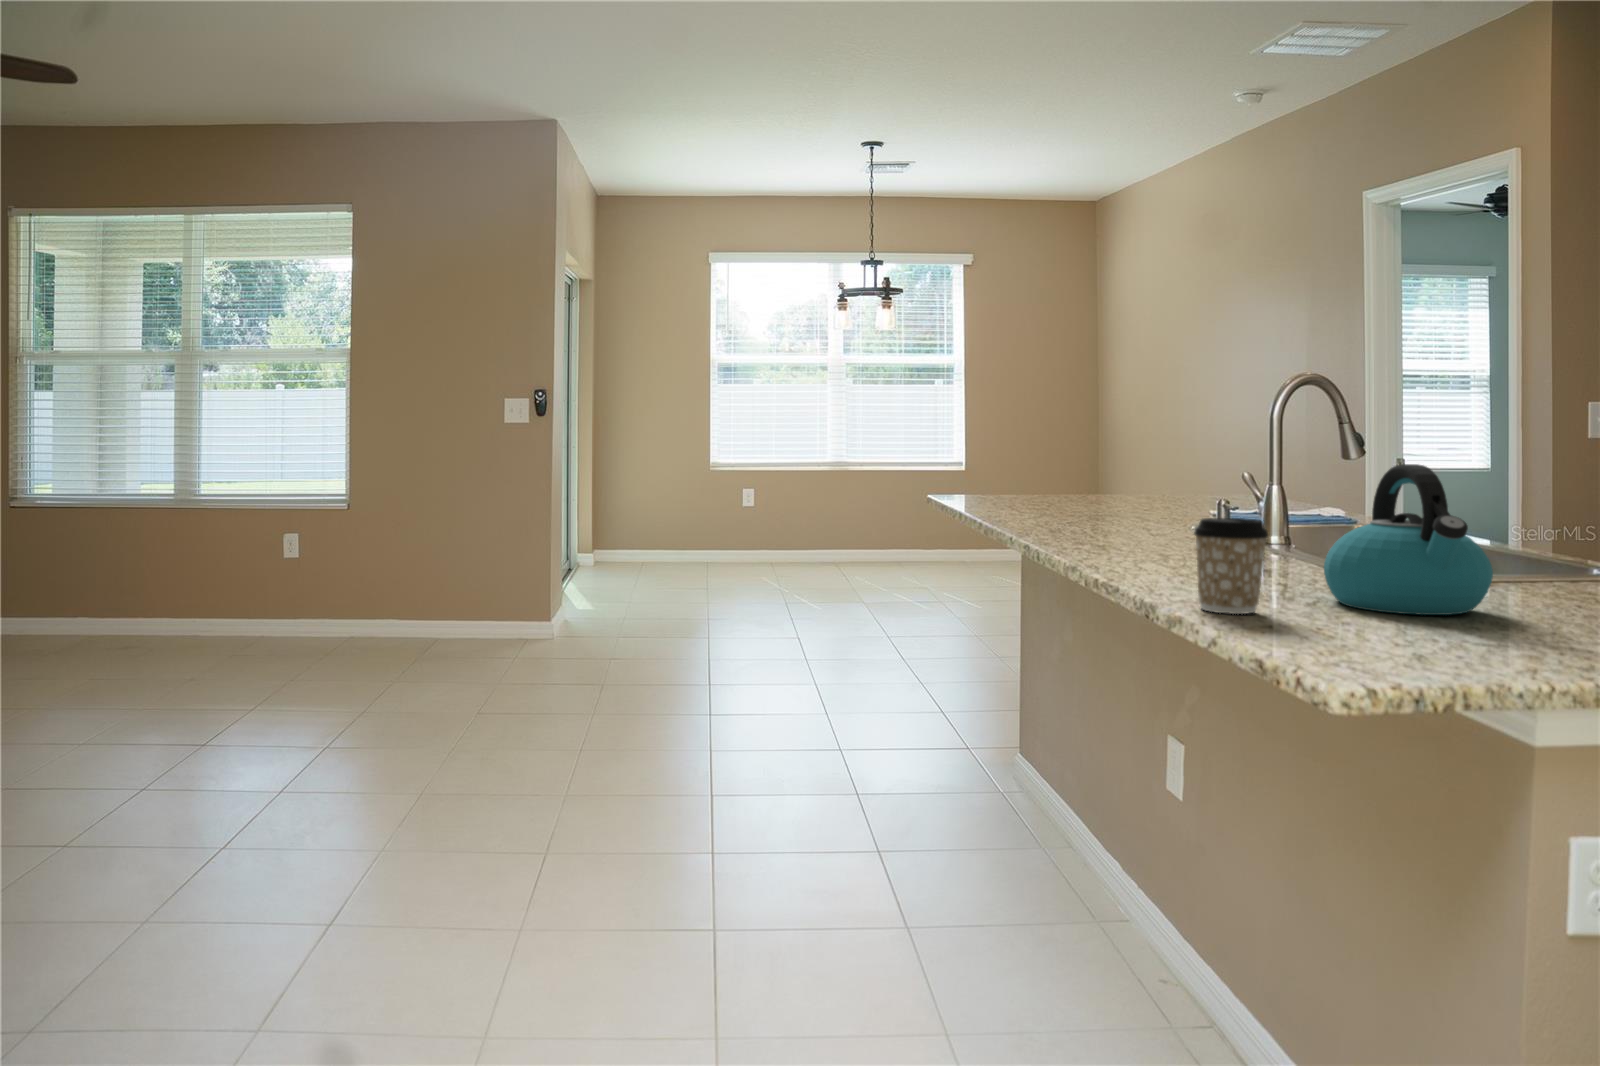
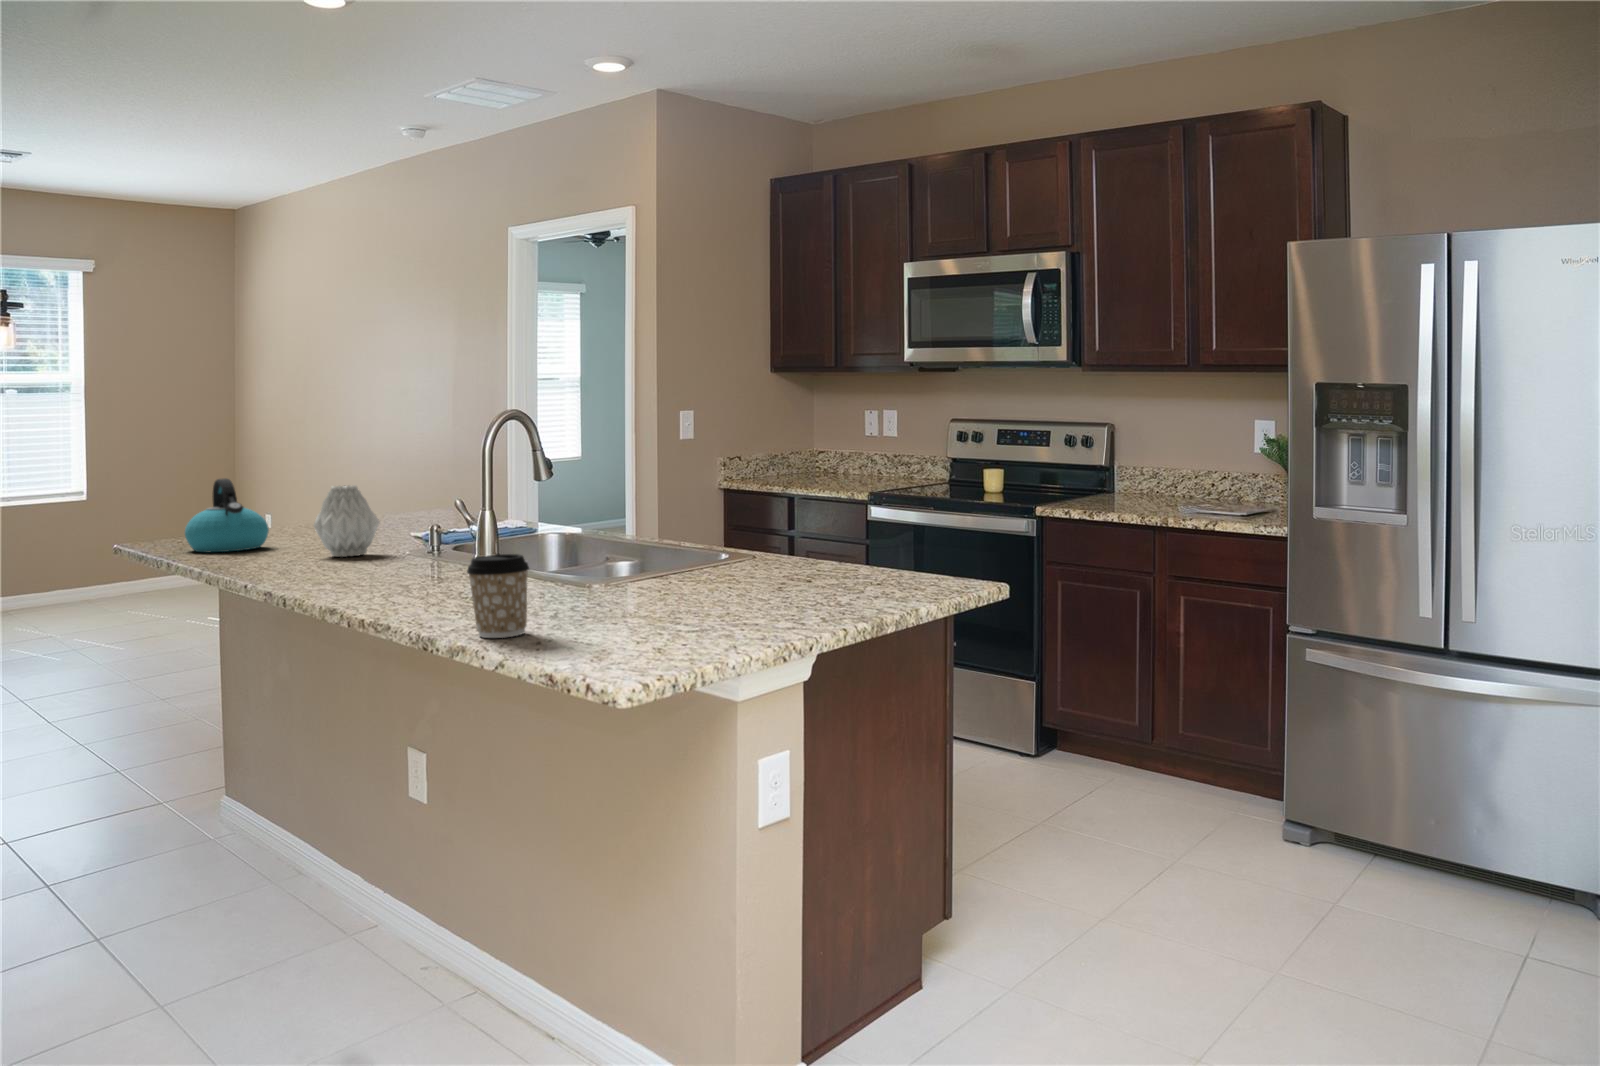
vase: none [1104,452,1171,527] -> present [314,485,380,557]
kettle: present [1324,464,1493,615] -> present [185,478,269,552]

